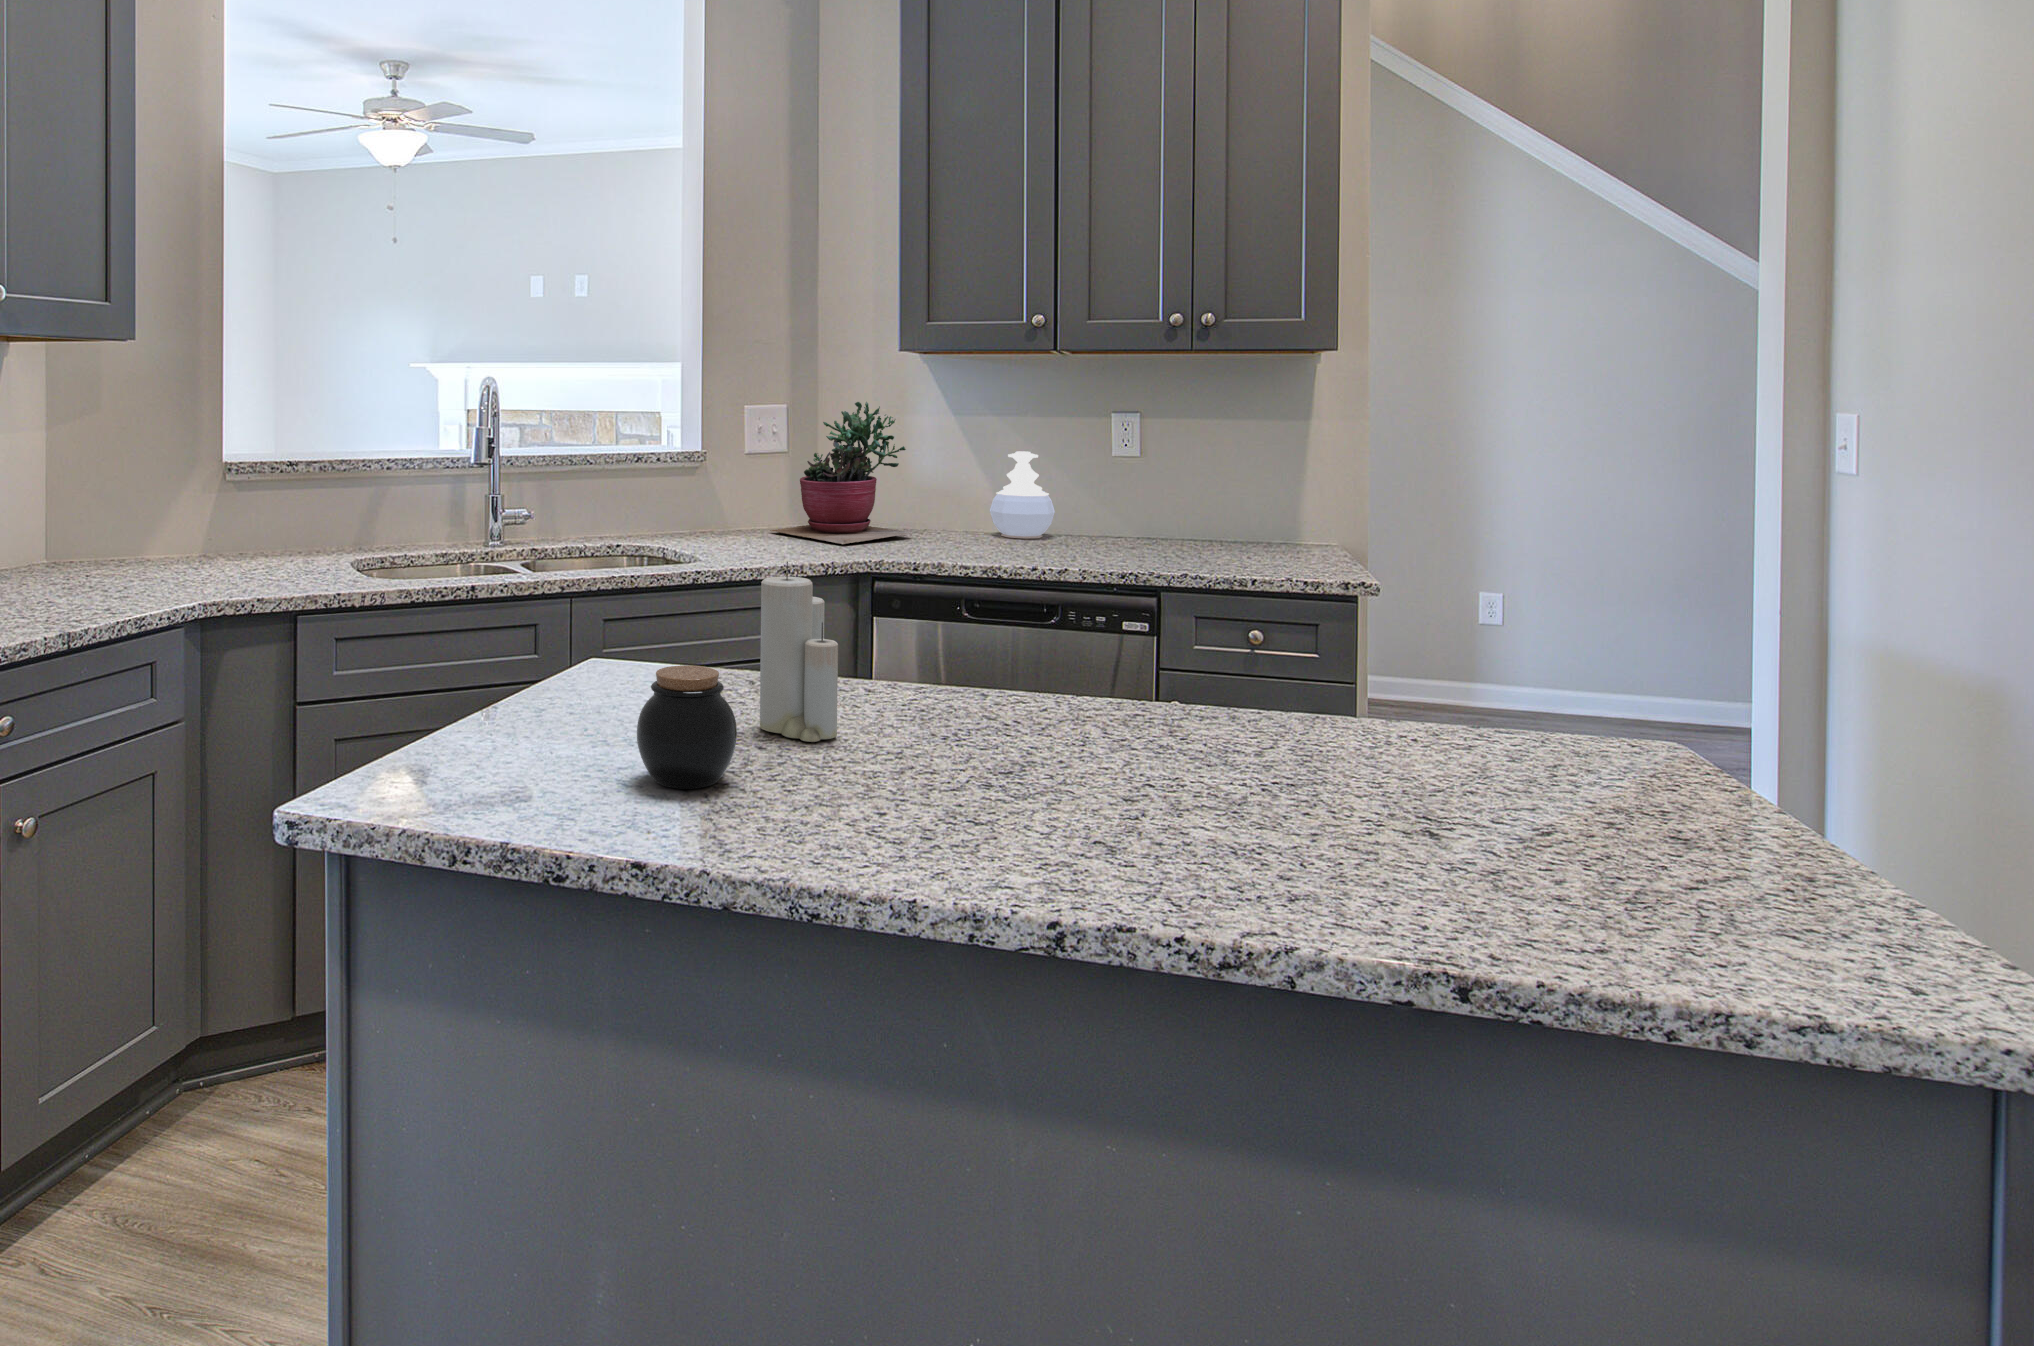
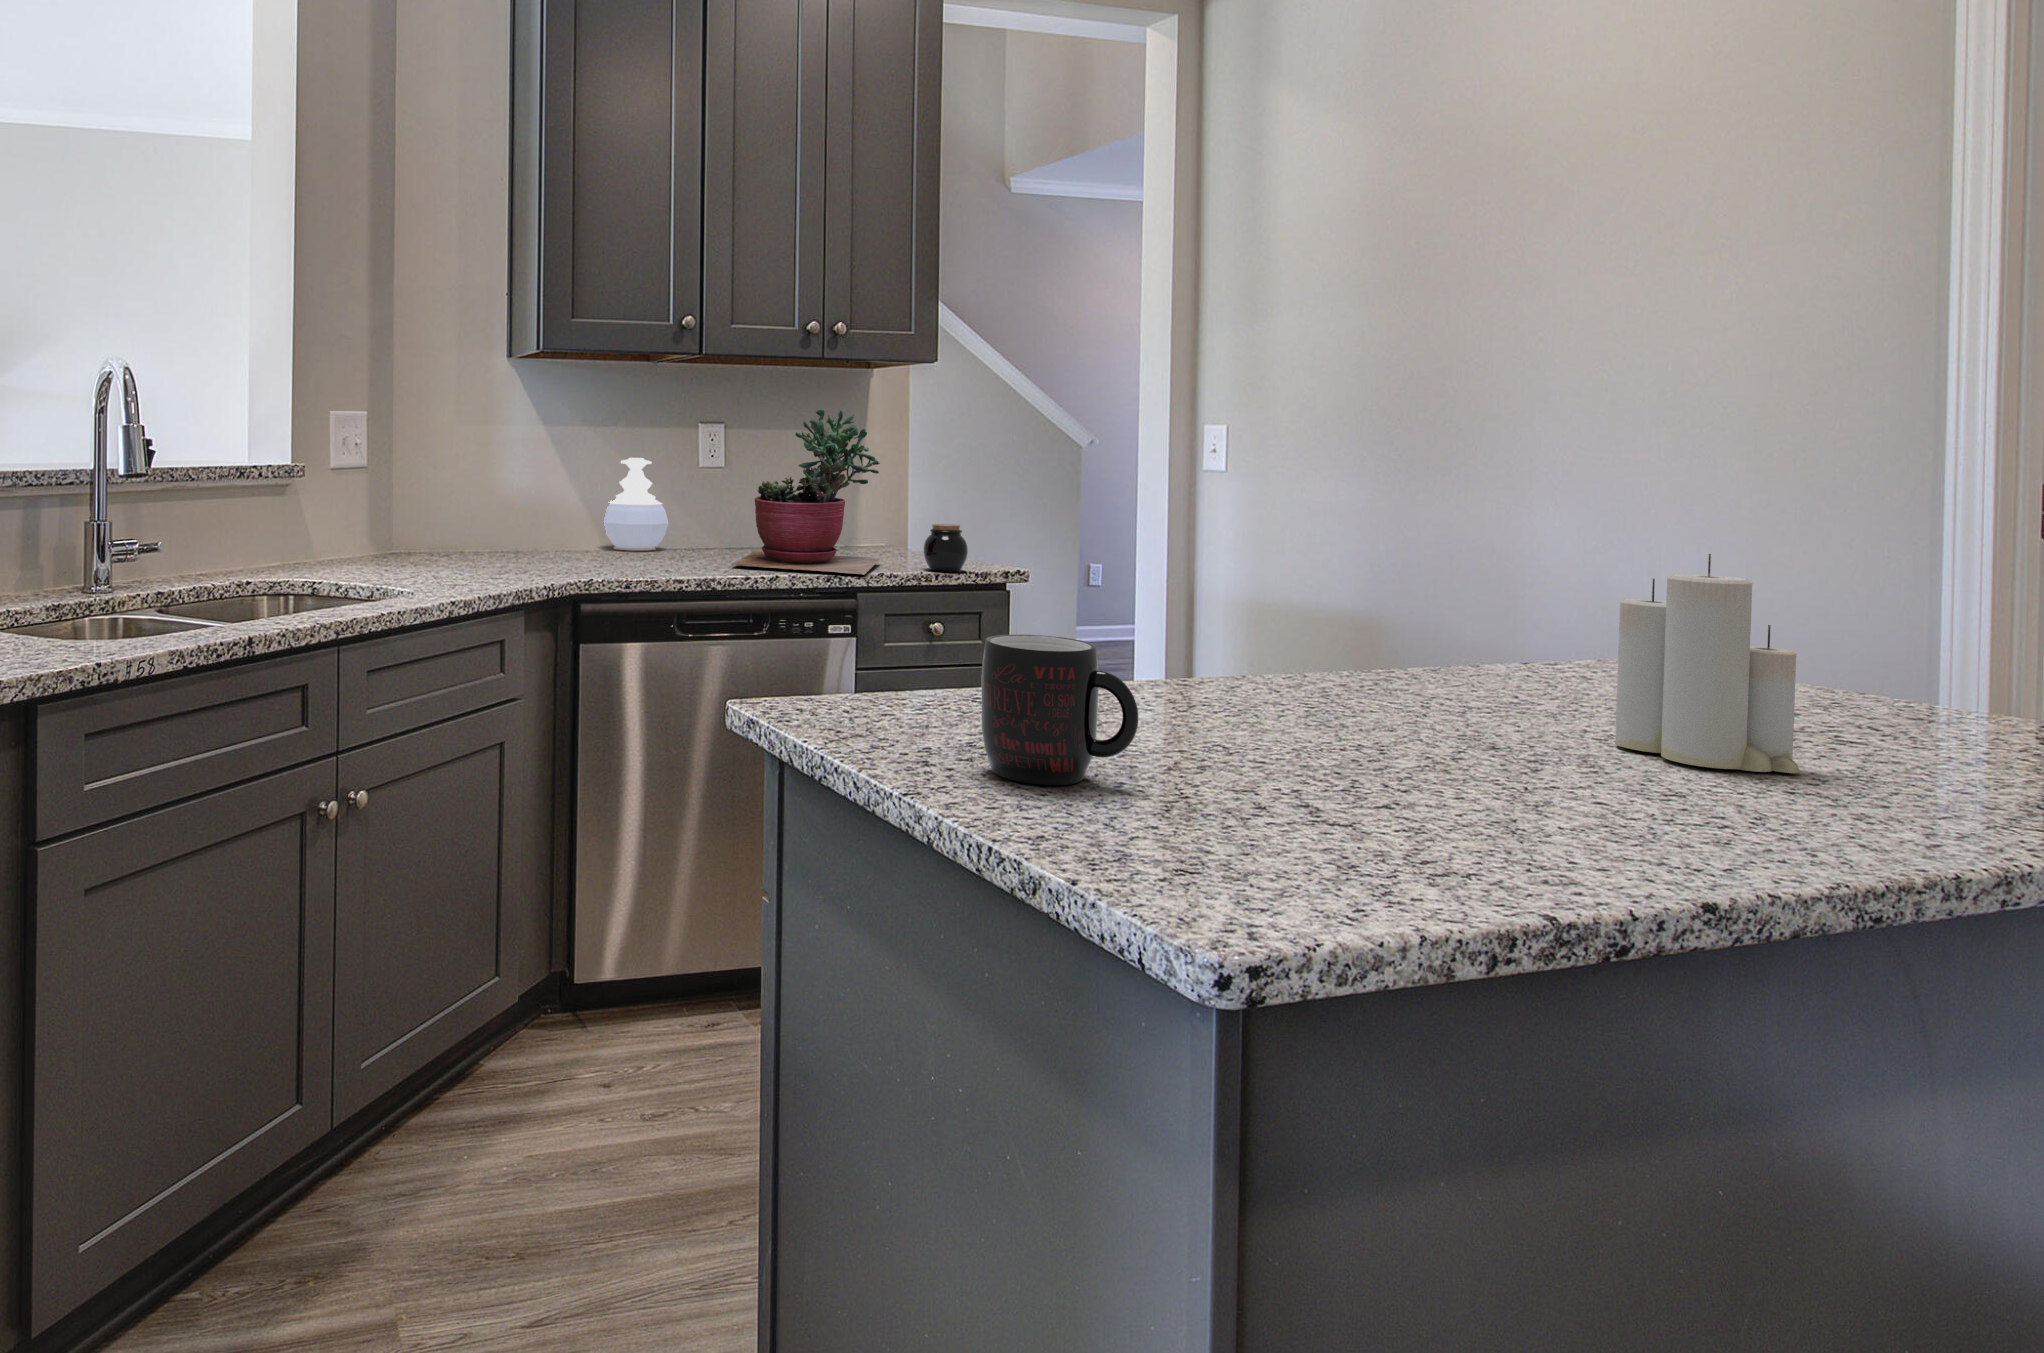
succulent plant: present [770,402,912,544] -> present [732,409,880,575]
candle: present [760,562,838,742] -> present [1615,554,1799,773]
mug: none [536,618,619,732] -> present [981,635,1138,785]
jar: present [637,665,737,789] -> present [924,524,968,572]

